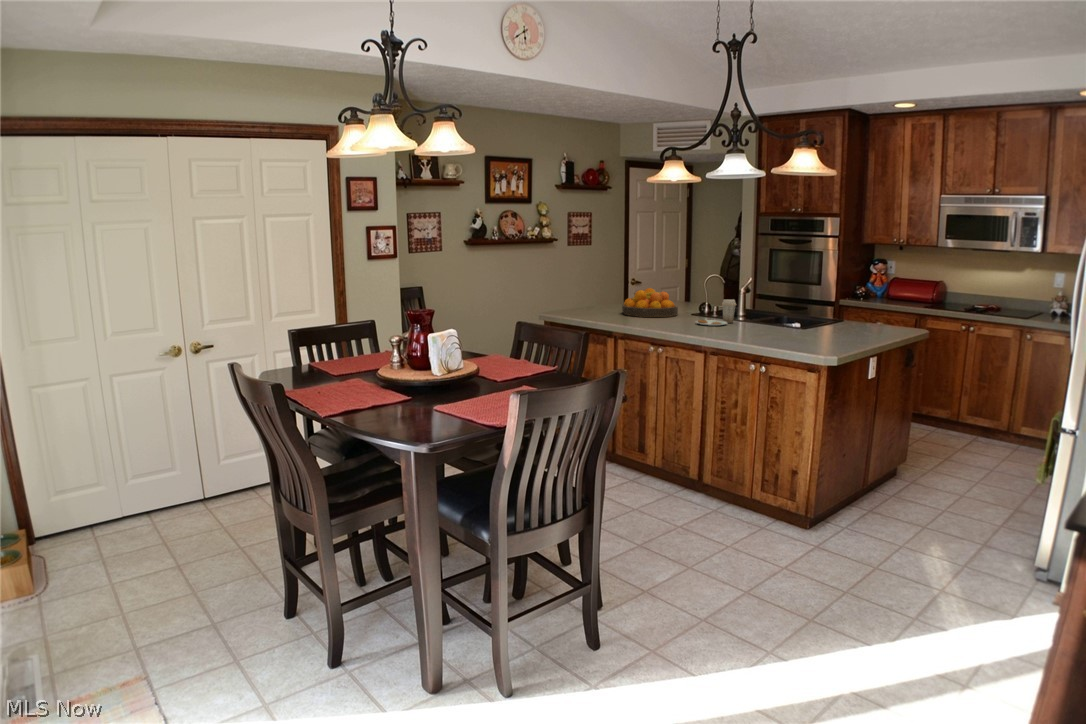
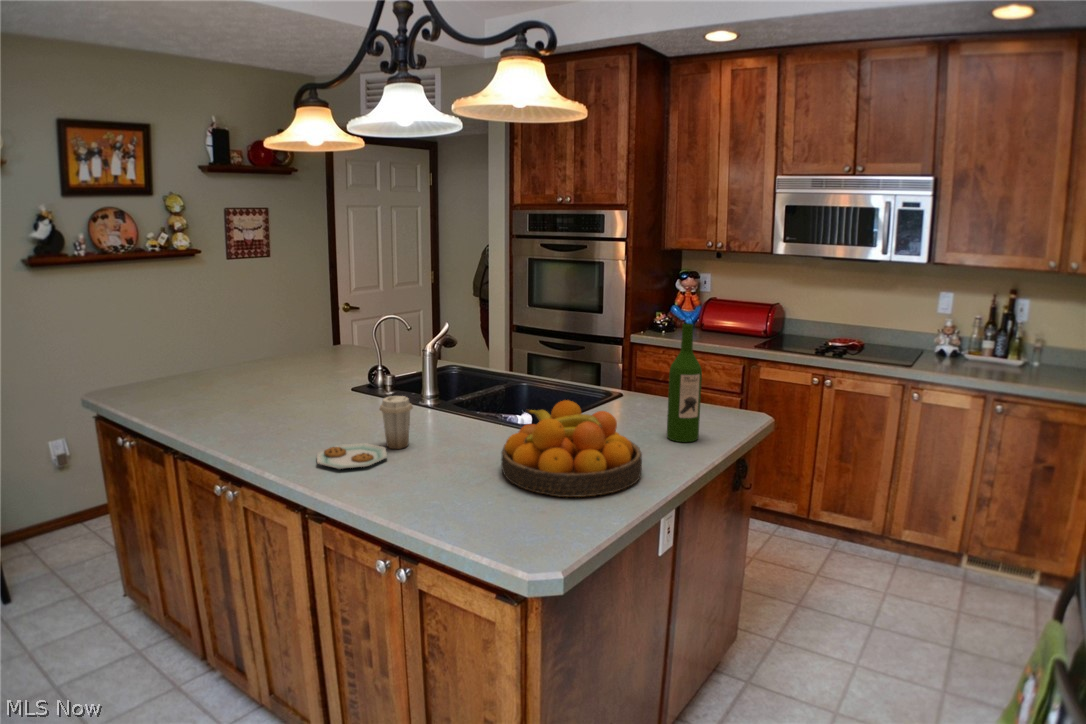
wine bottle: none [858,269,877,326] -> present [667,323,702,442]
fruit bowl: present [622,288,678,317] -> present [501,400,642,497]

